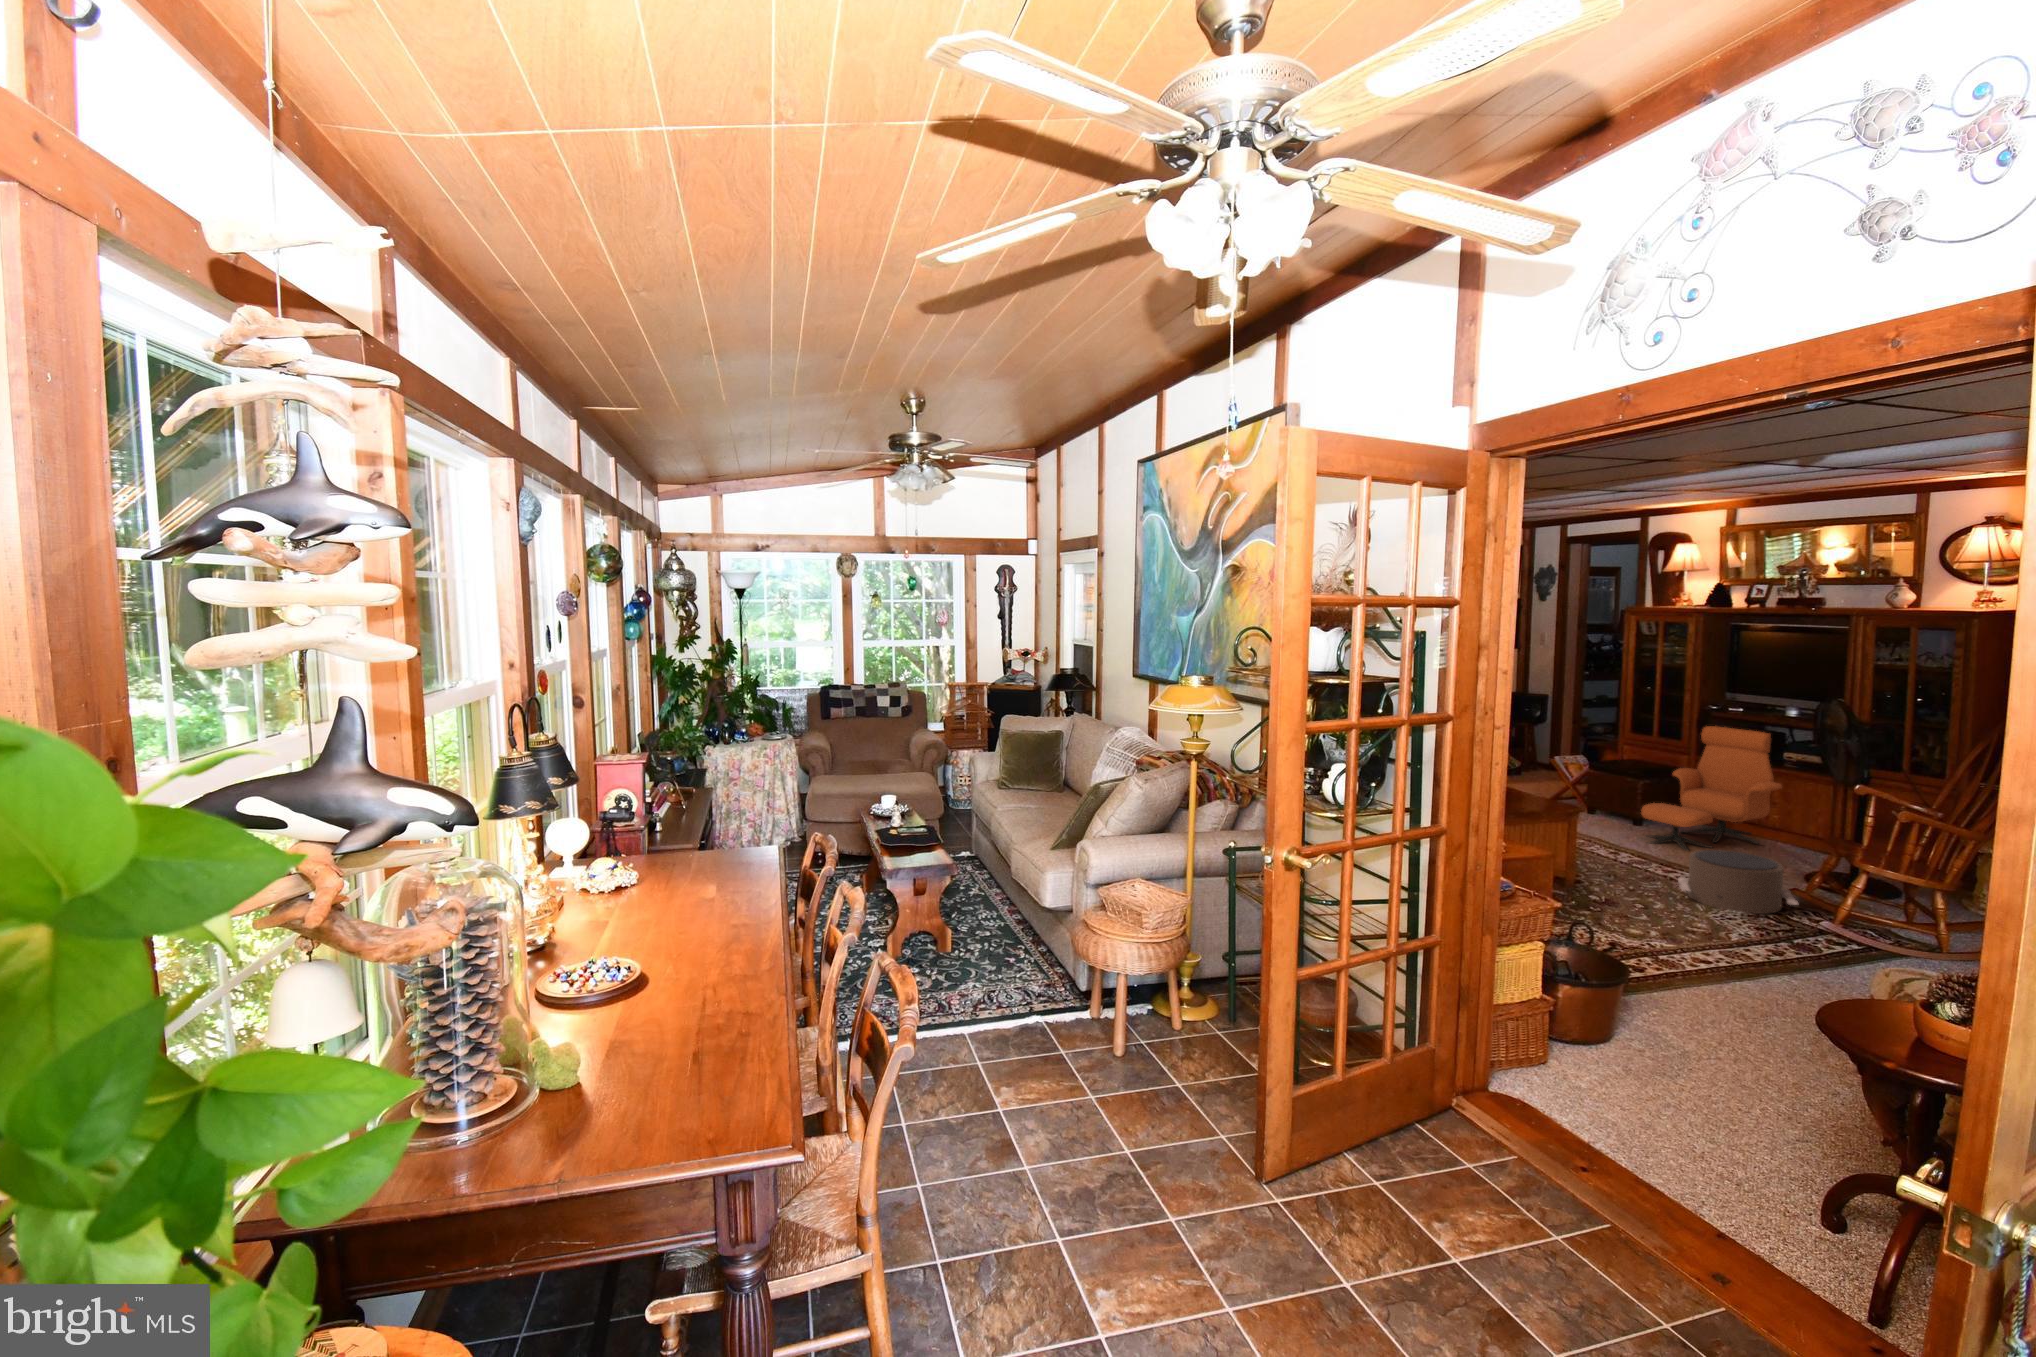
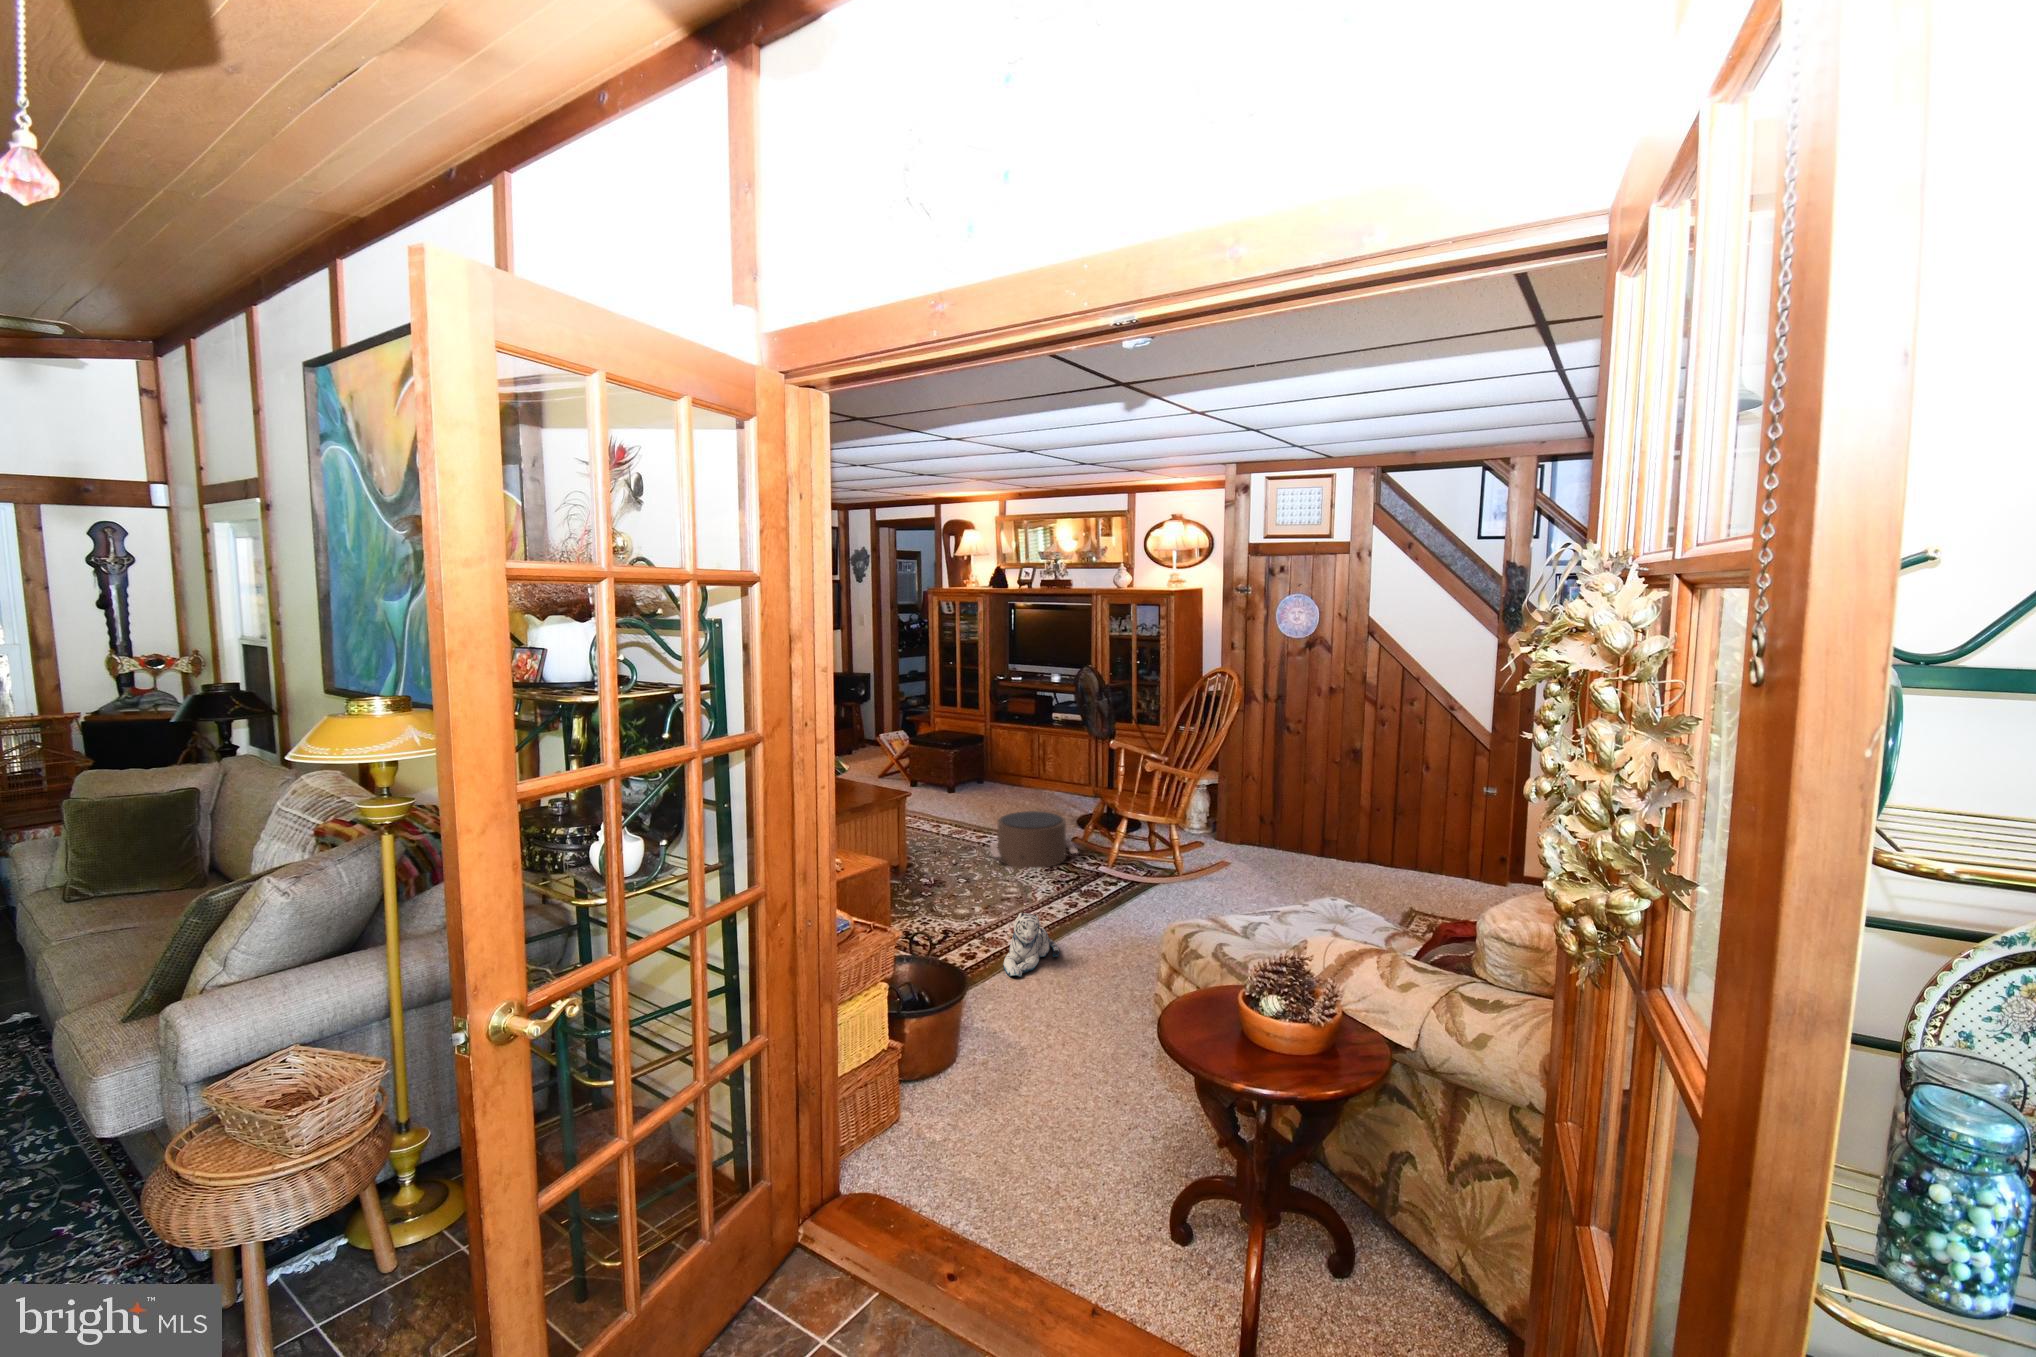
lounge chair: present [1641,726,1782,851] -> none [954,695,1054,814]
plush toy: none [1676,937,1751,999] -> present [1003,913,1059,977]

